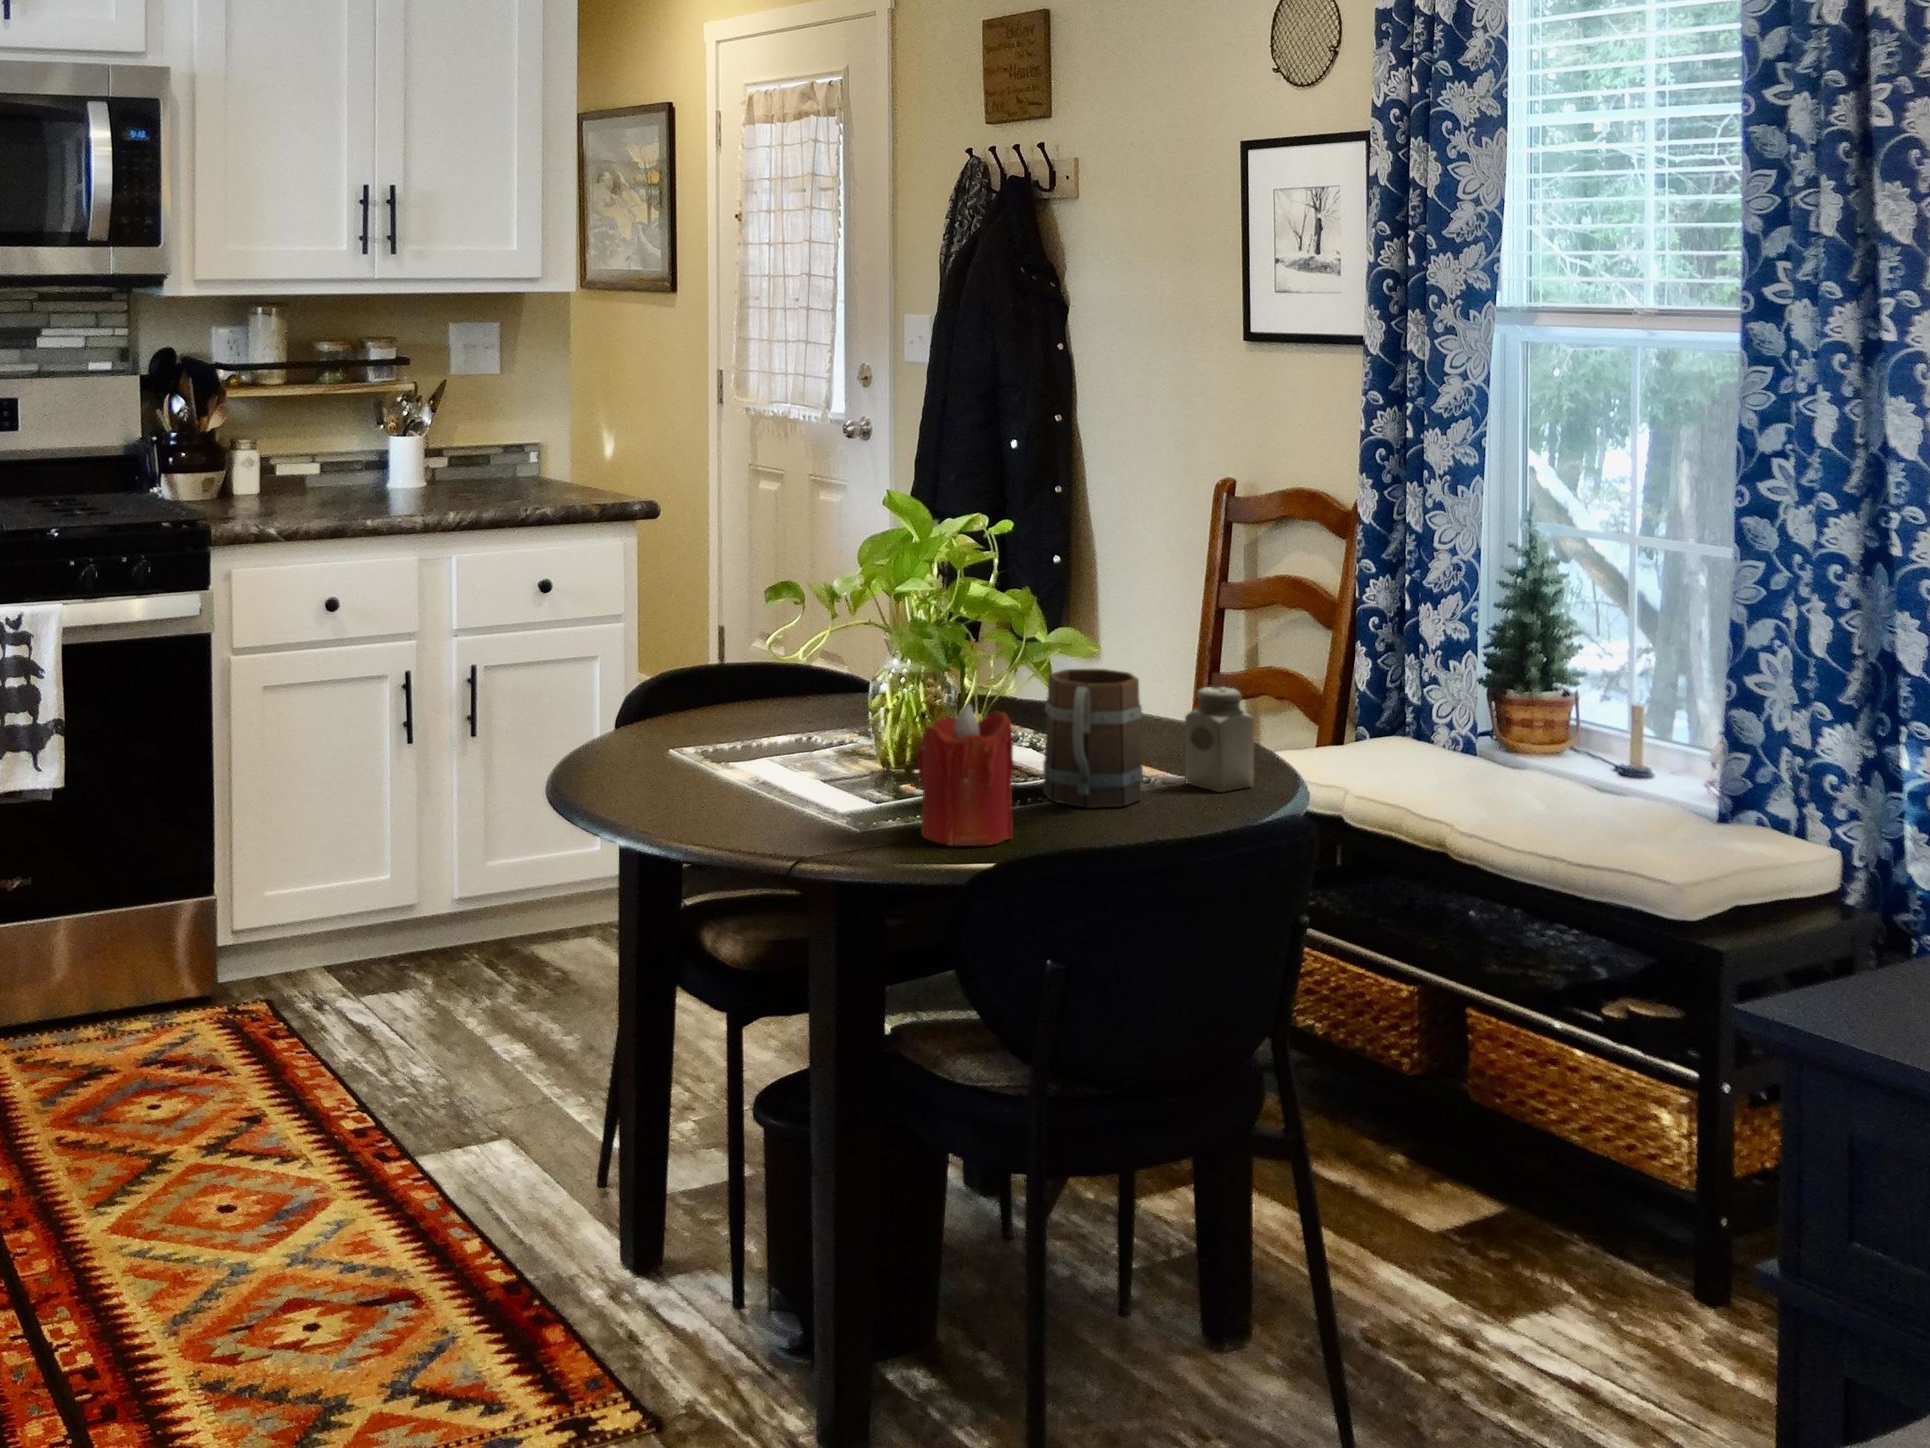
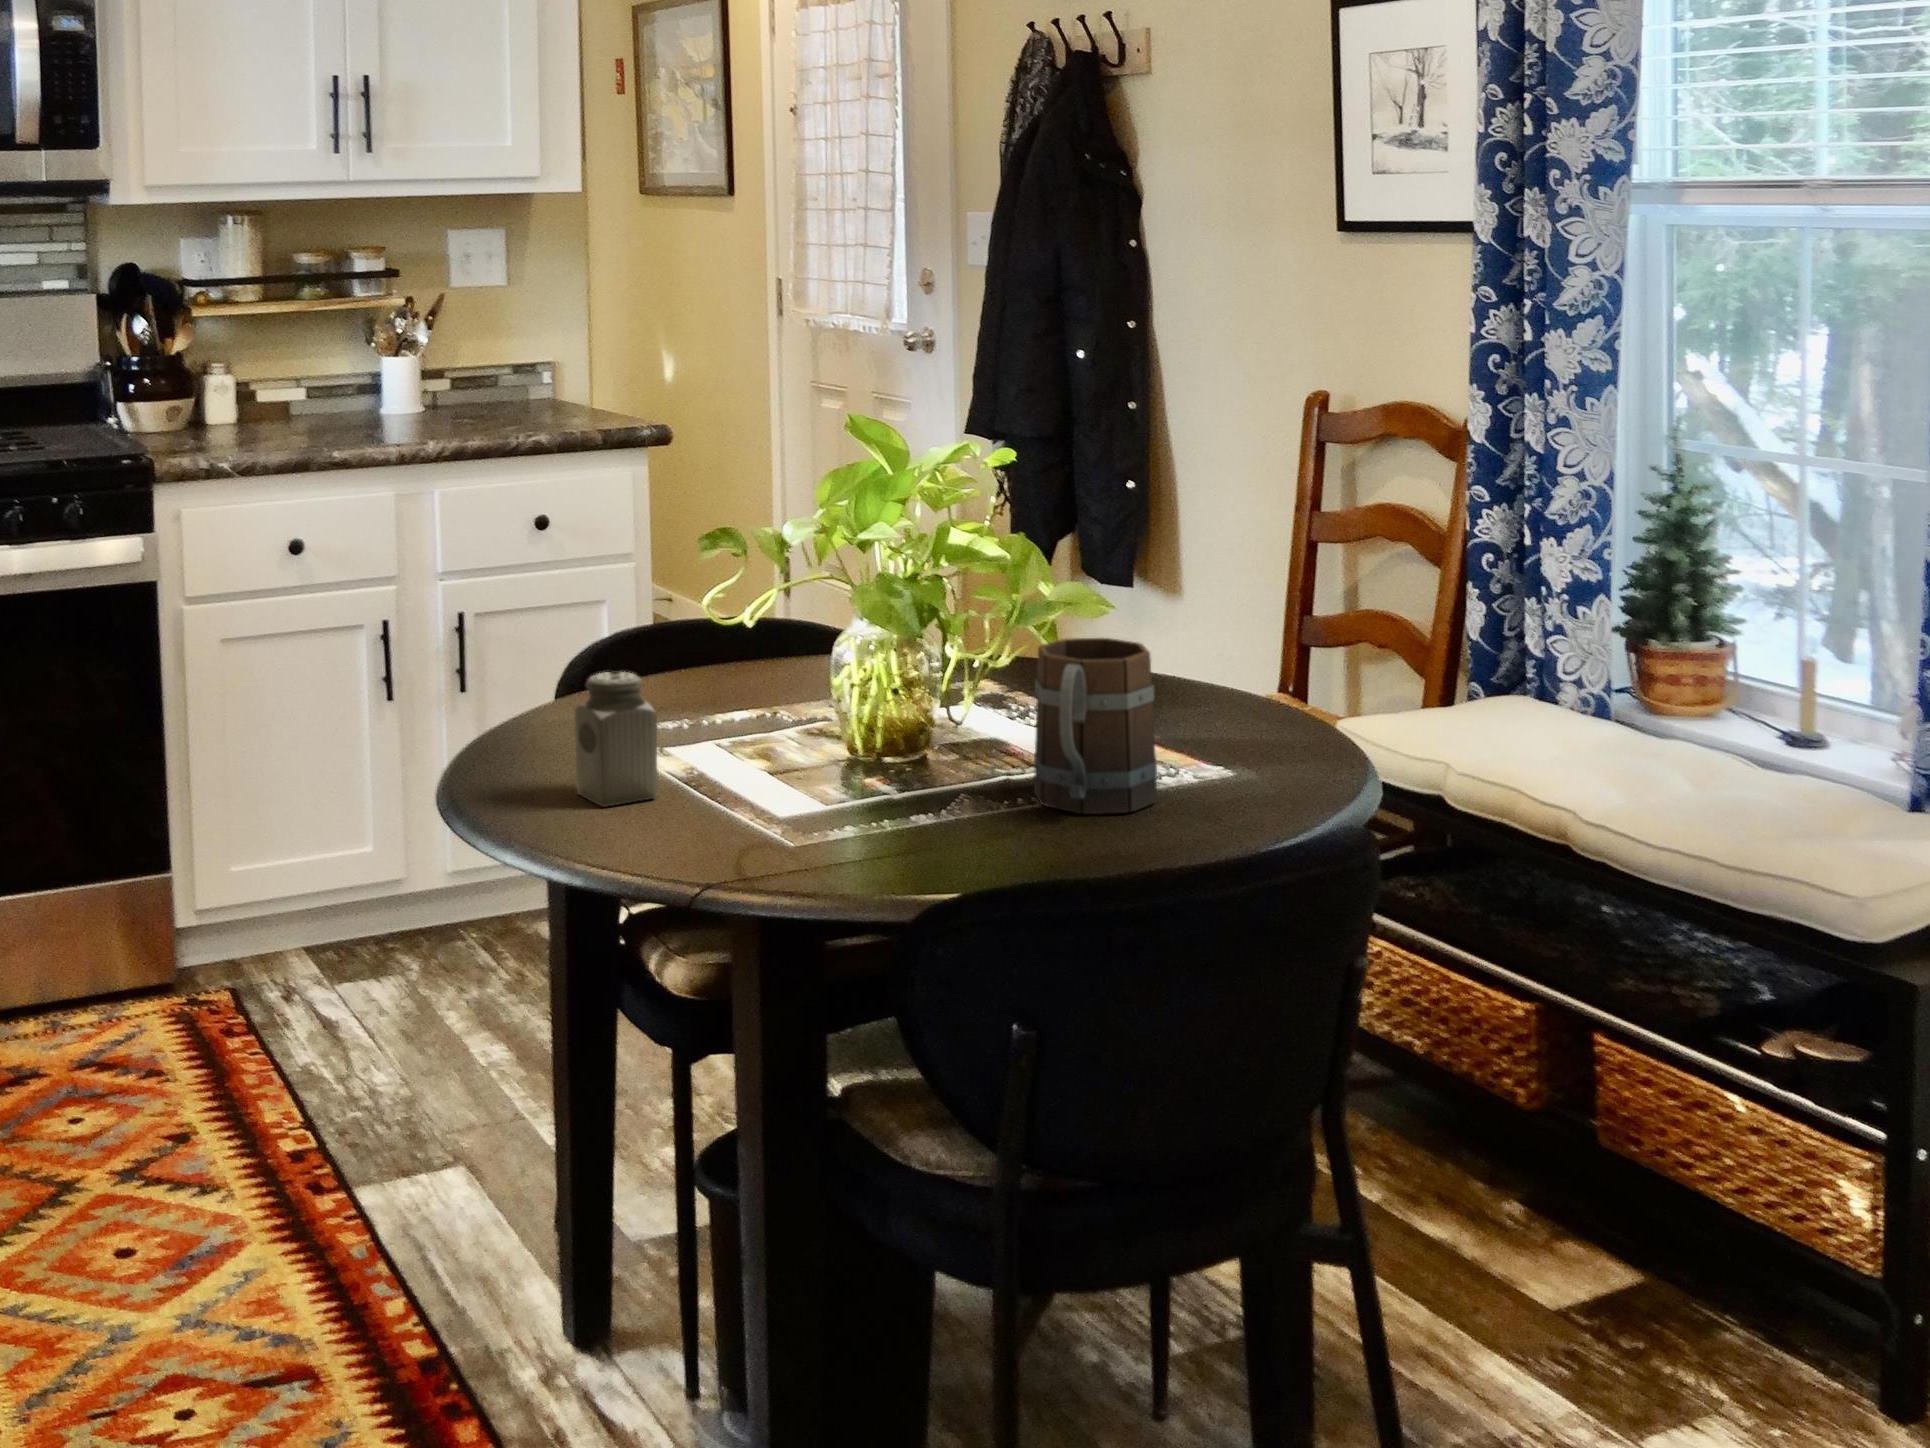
salt shaker: present [1185,687,1254,792] -> present [575,672,658,807]
candle: present [918,704,1013,846] -> none [858,690,977,871]

